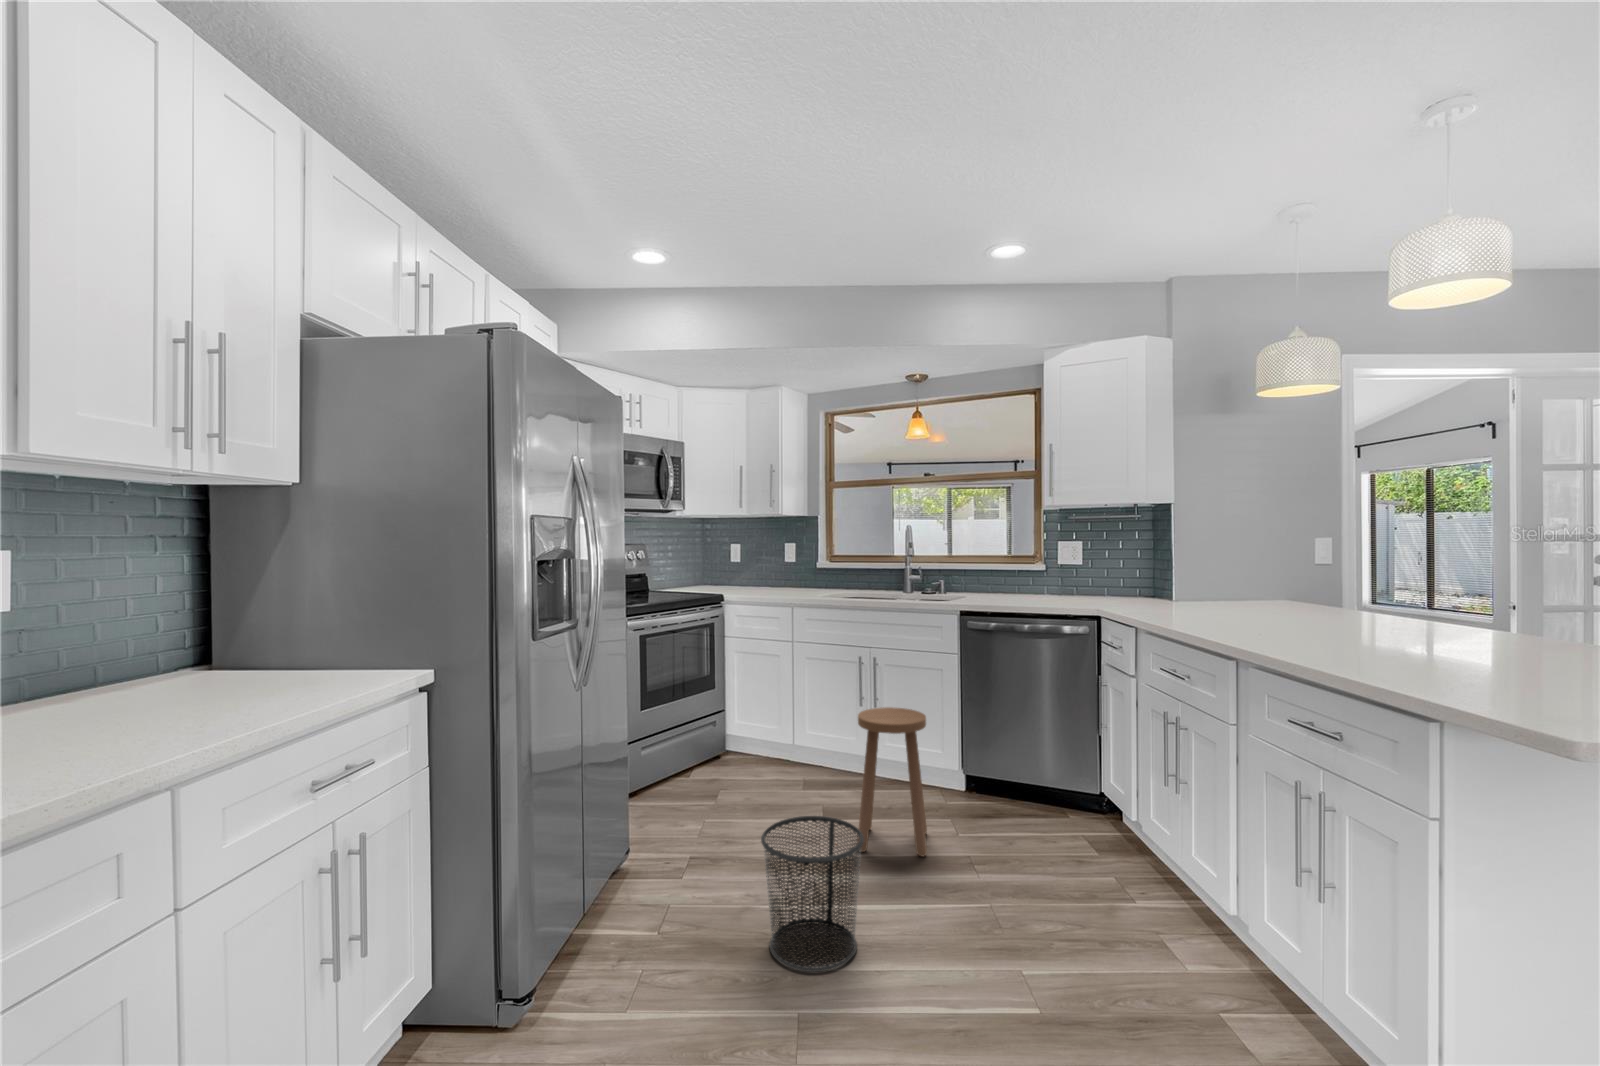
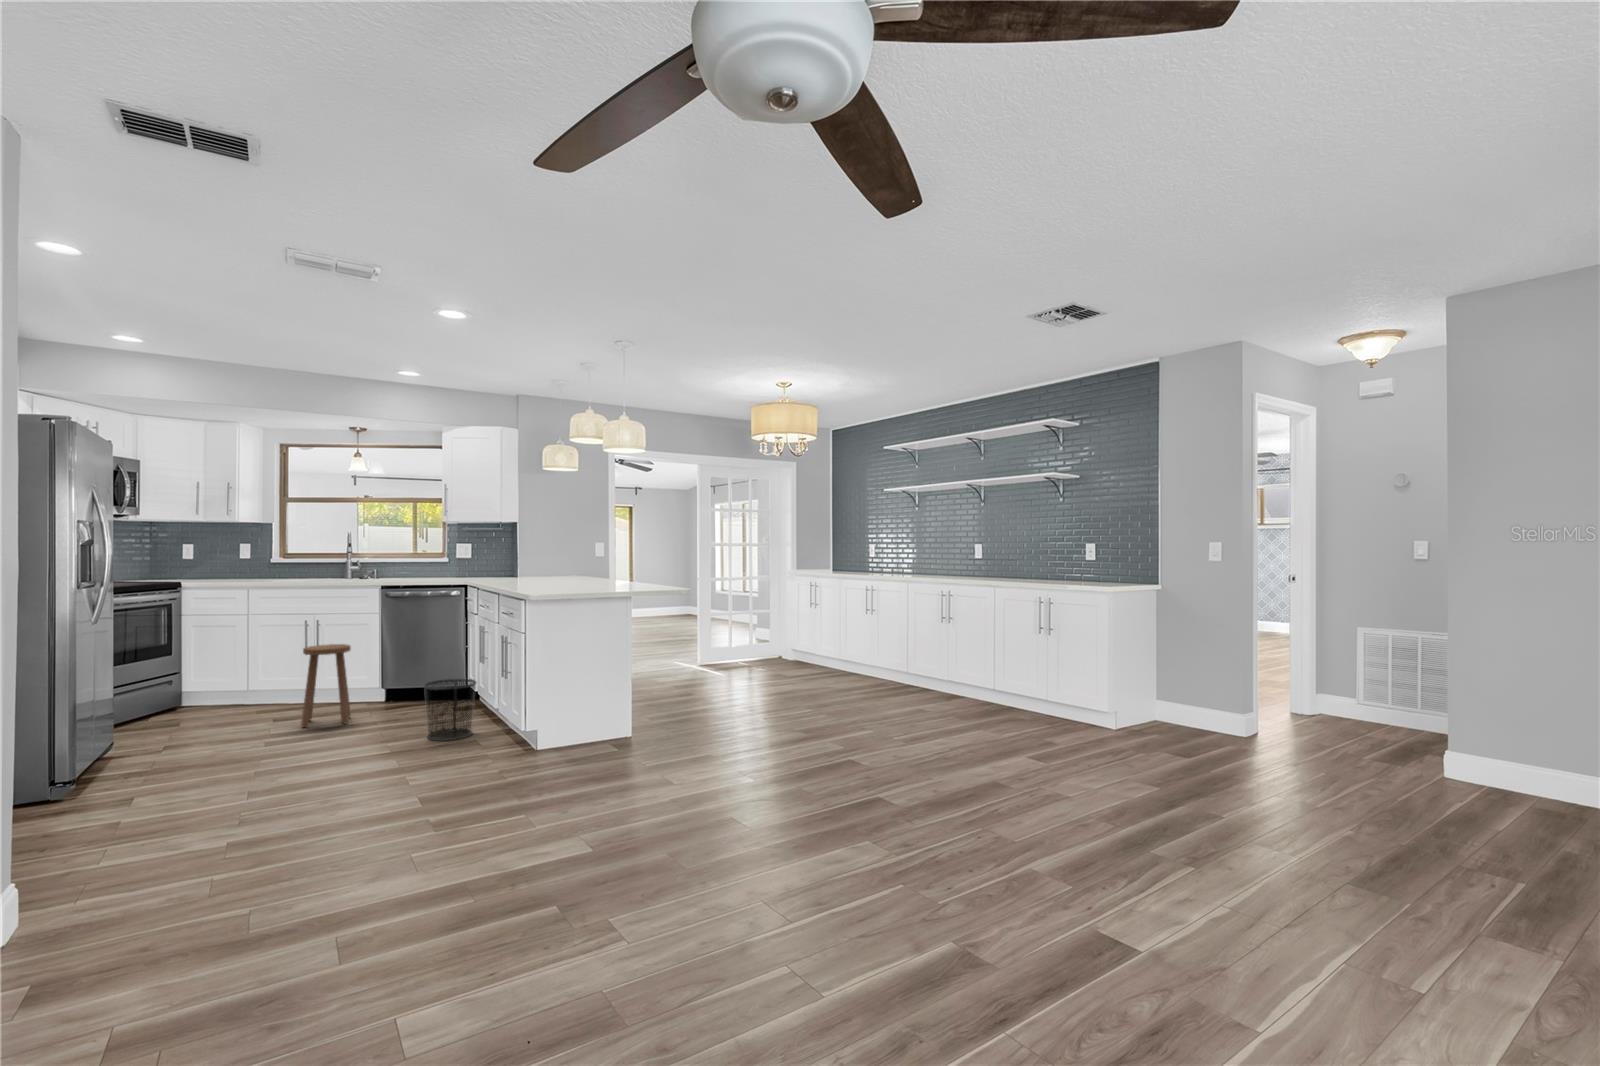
waste bin: present [761,816,864,972] -> present [424,679,476,741]

